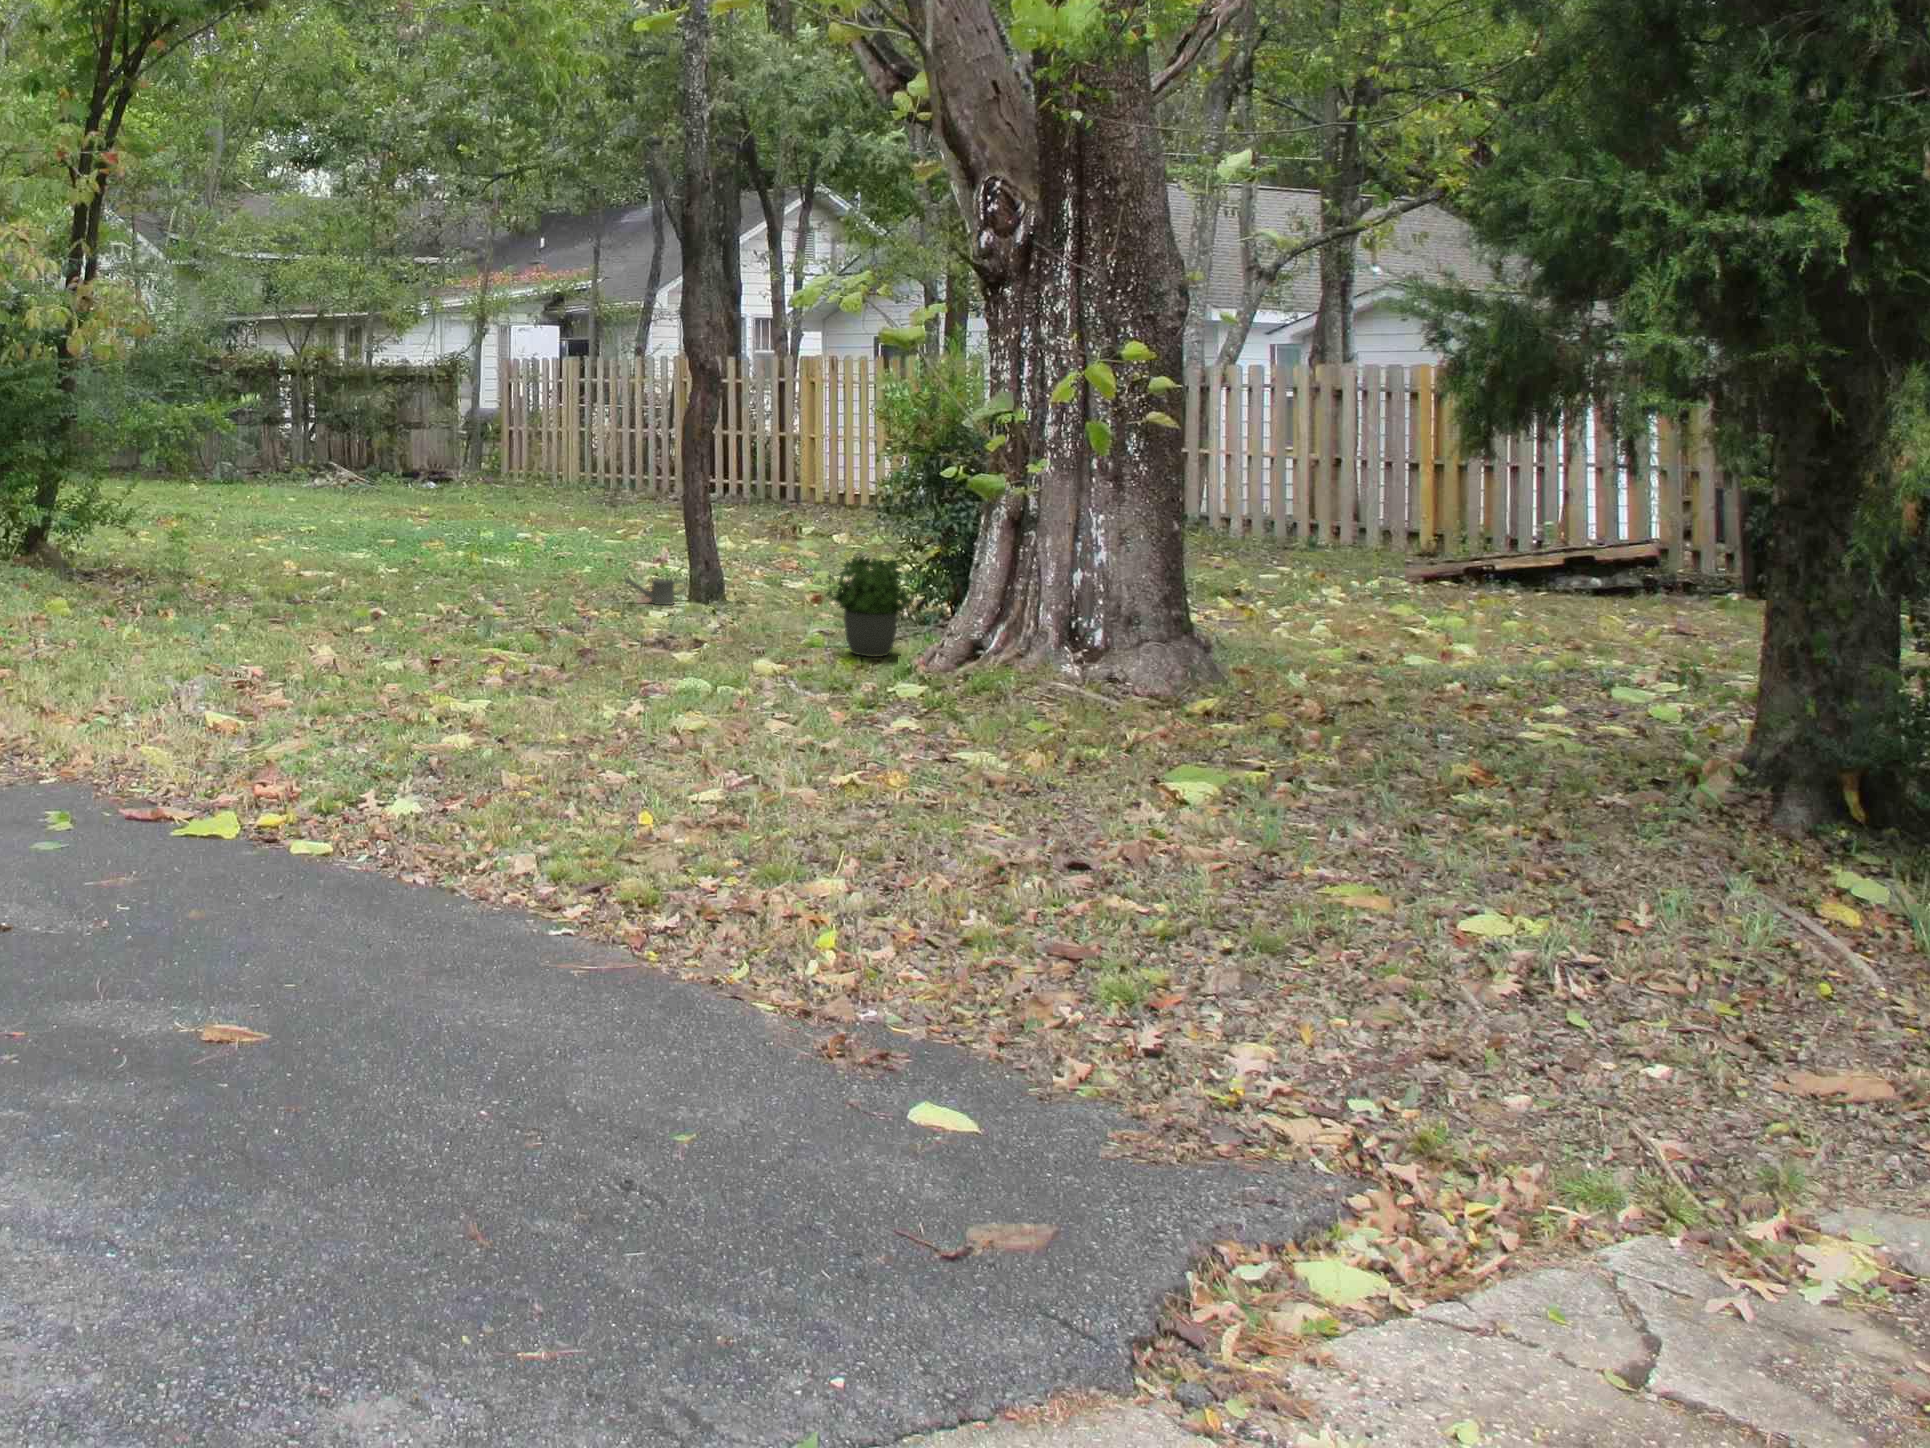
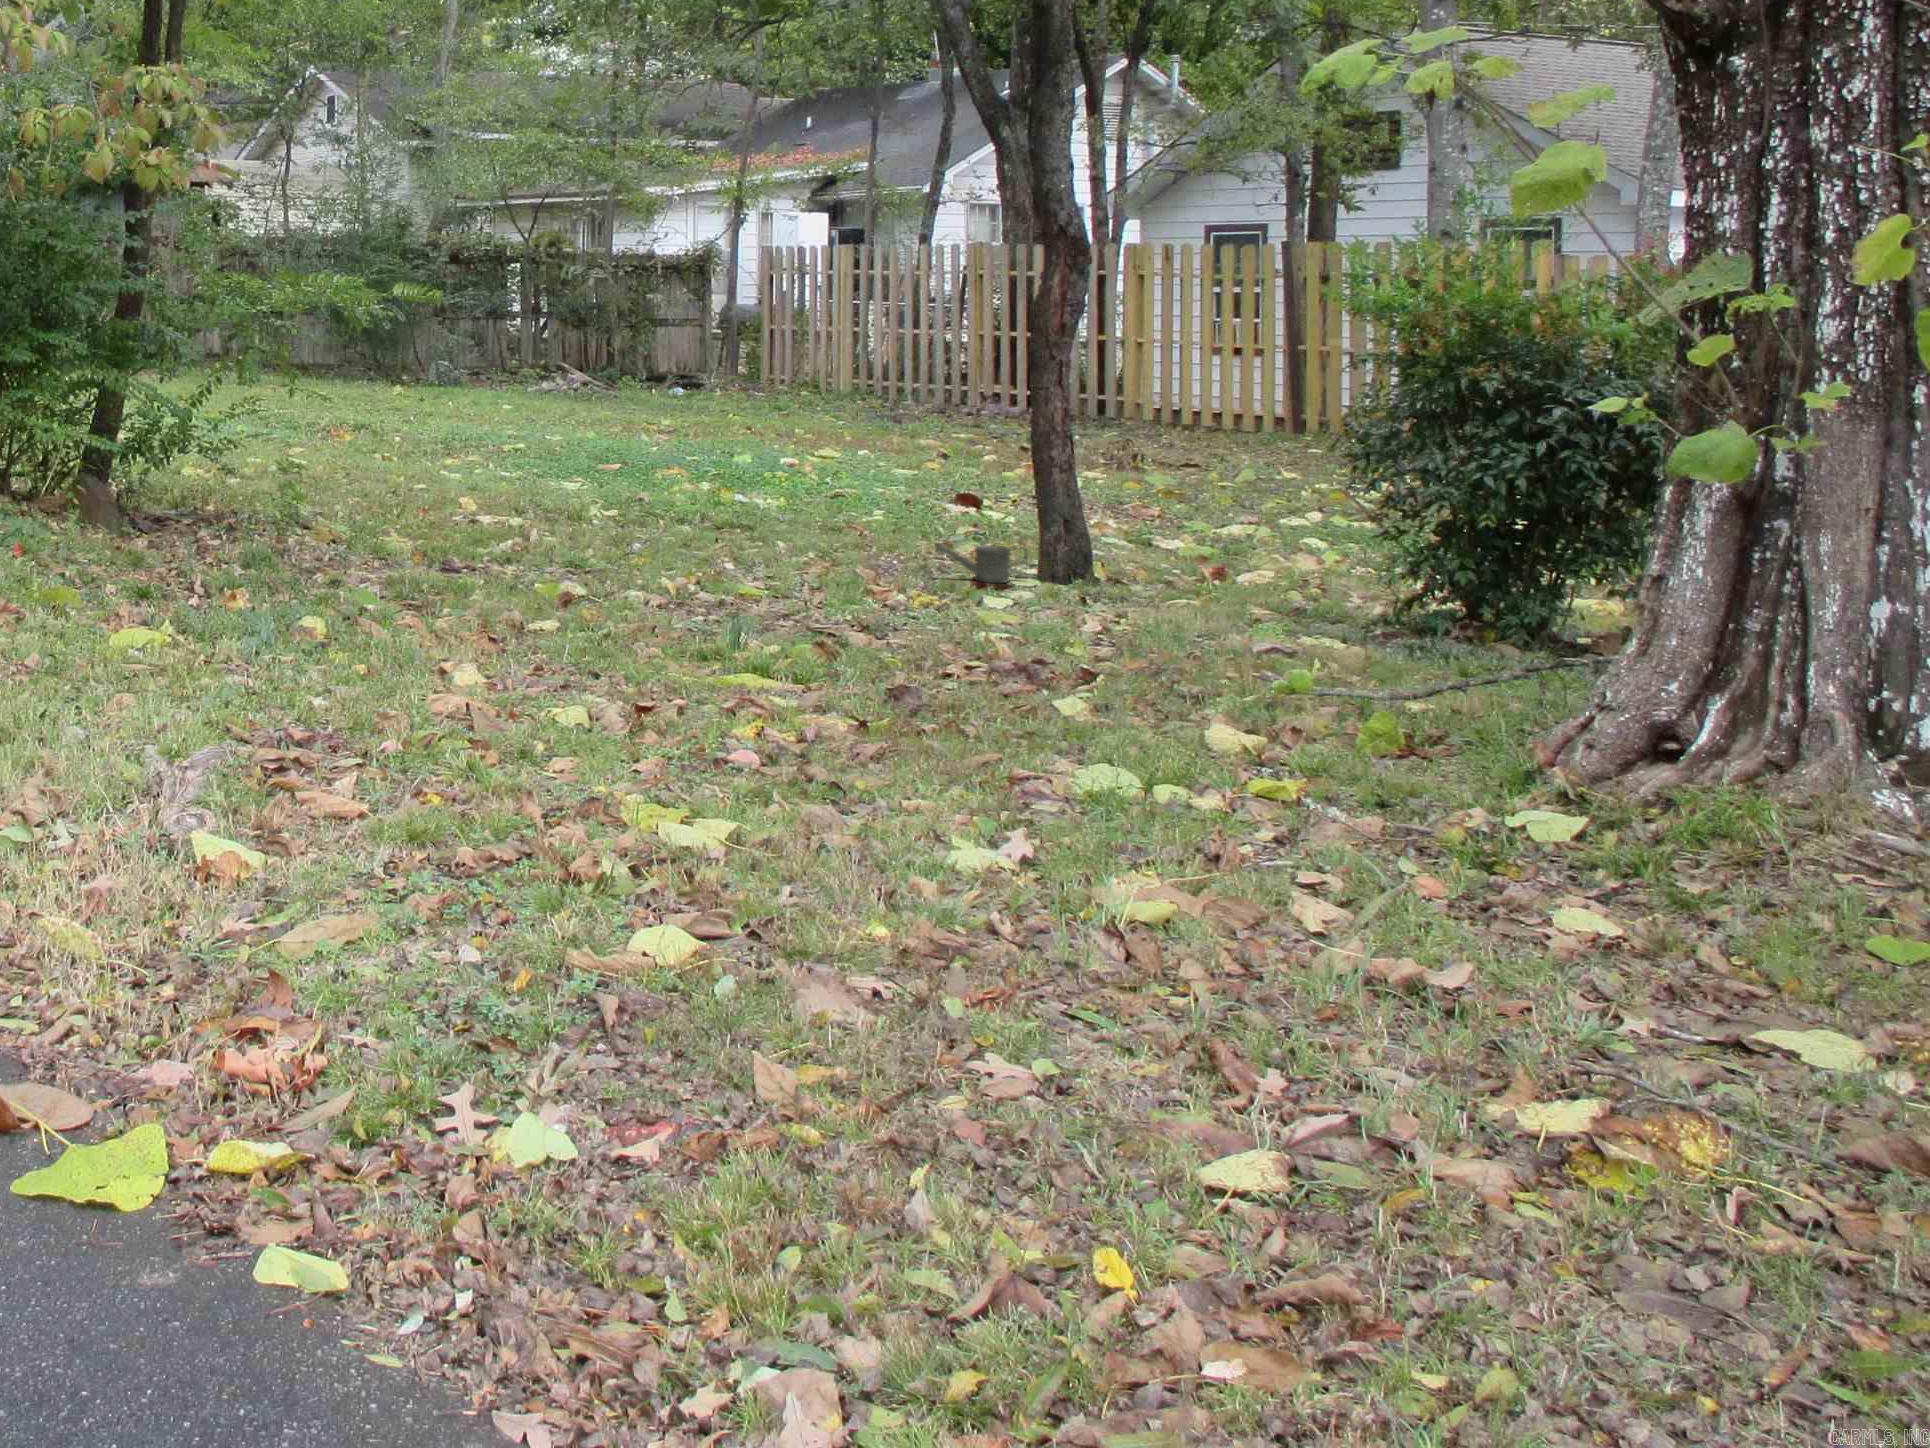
potted plant: present [826,556,913,657] -> none [1281,525,1439,697]

